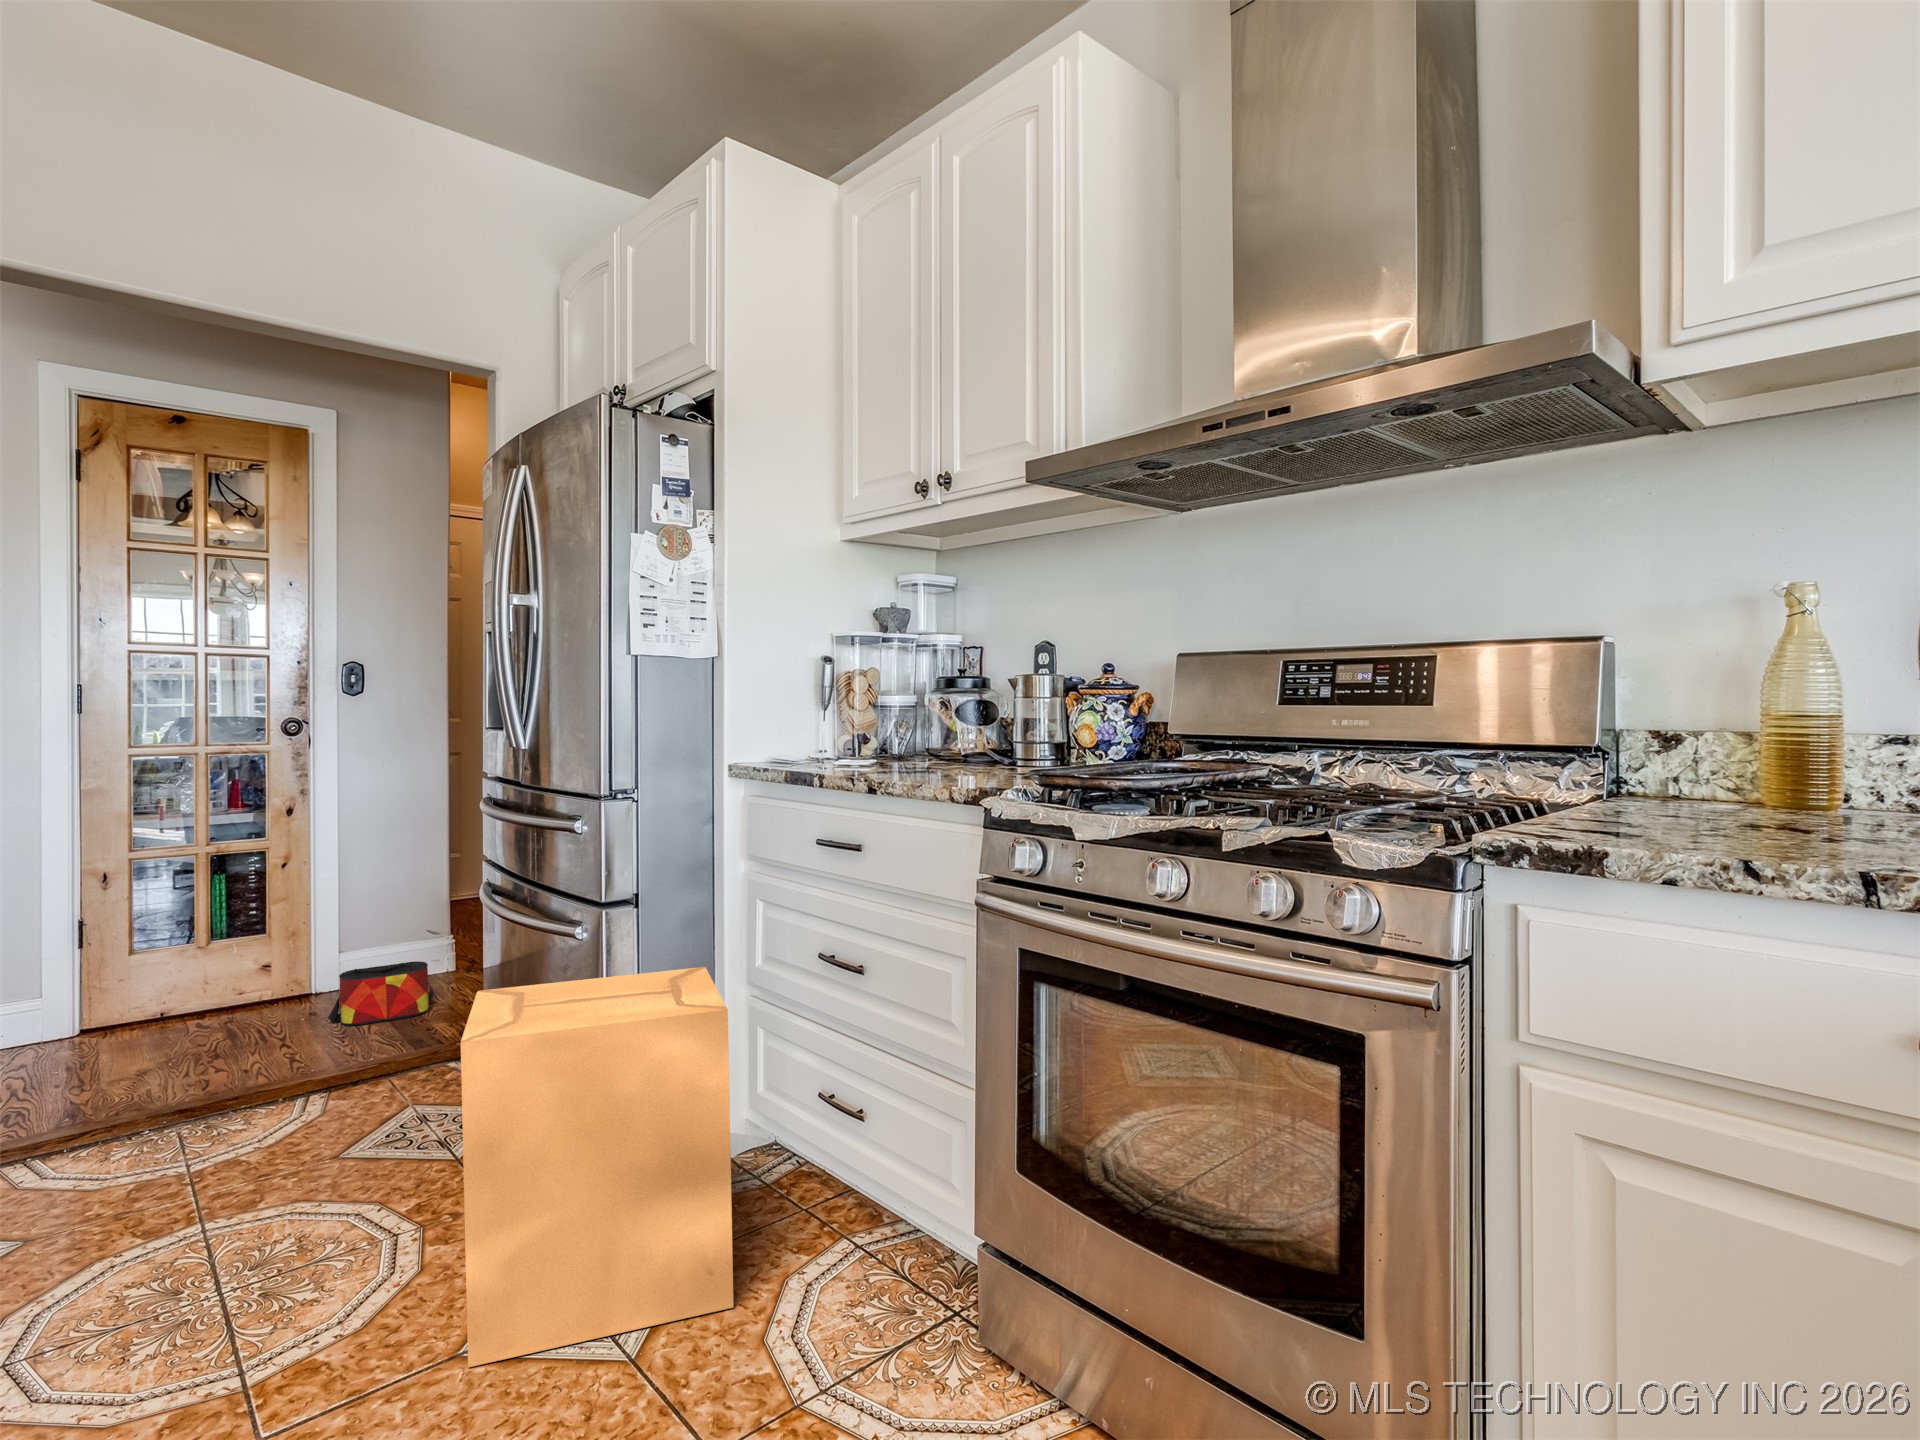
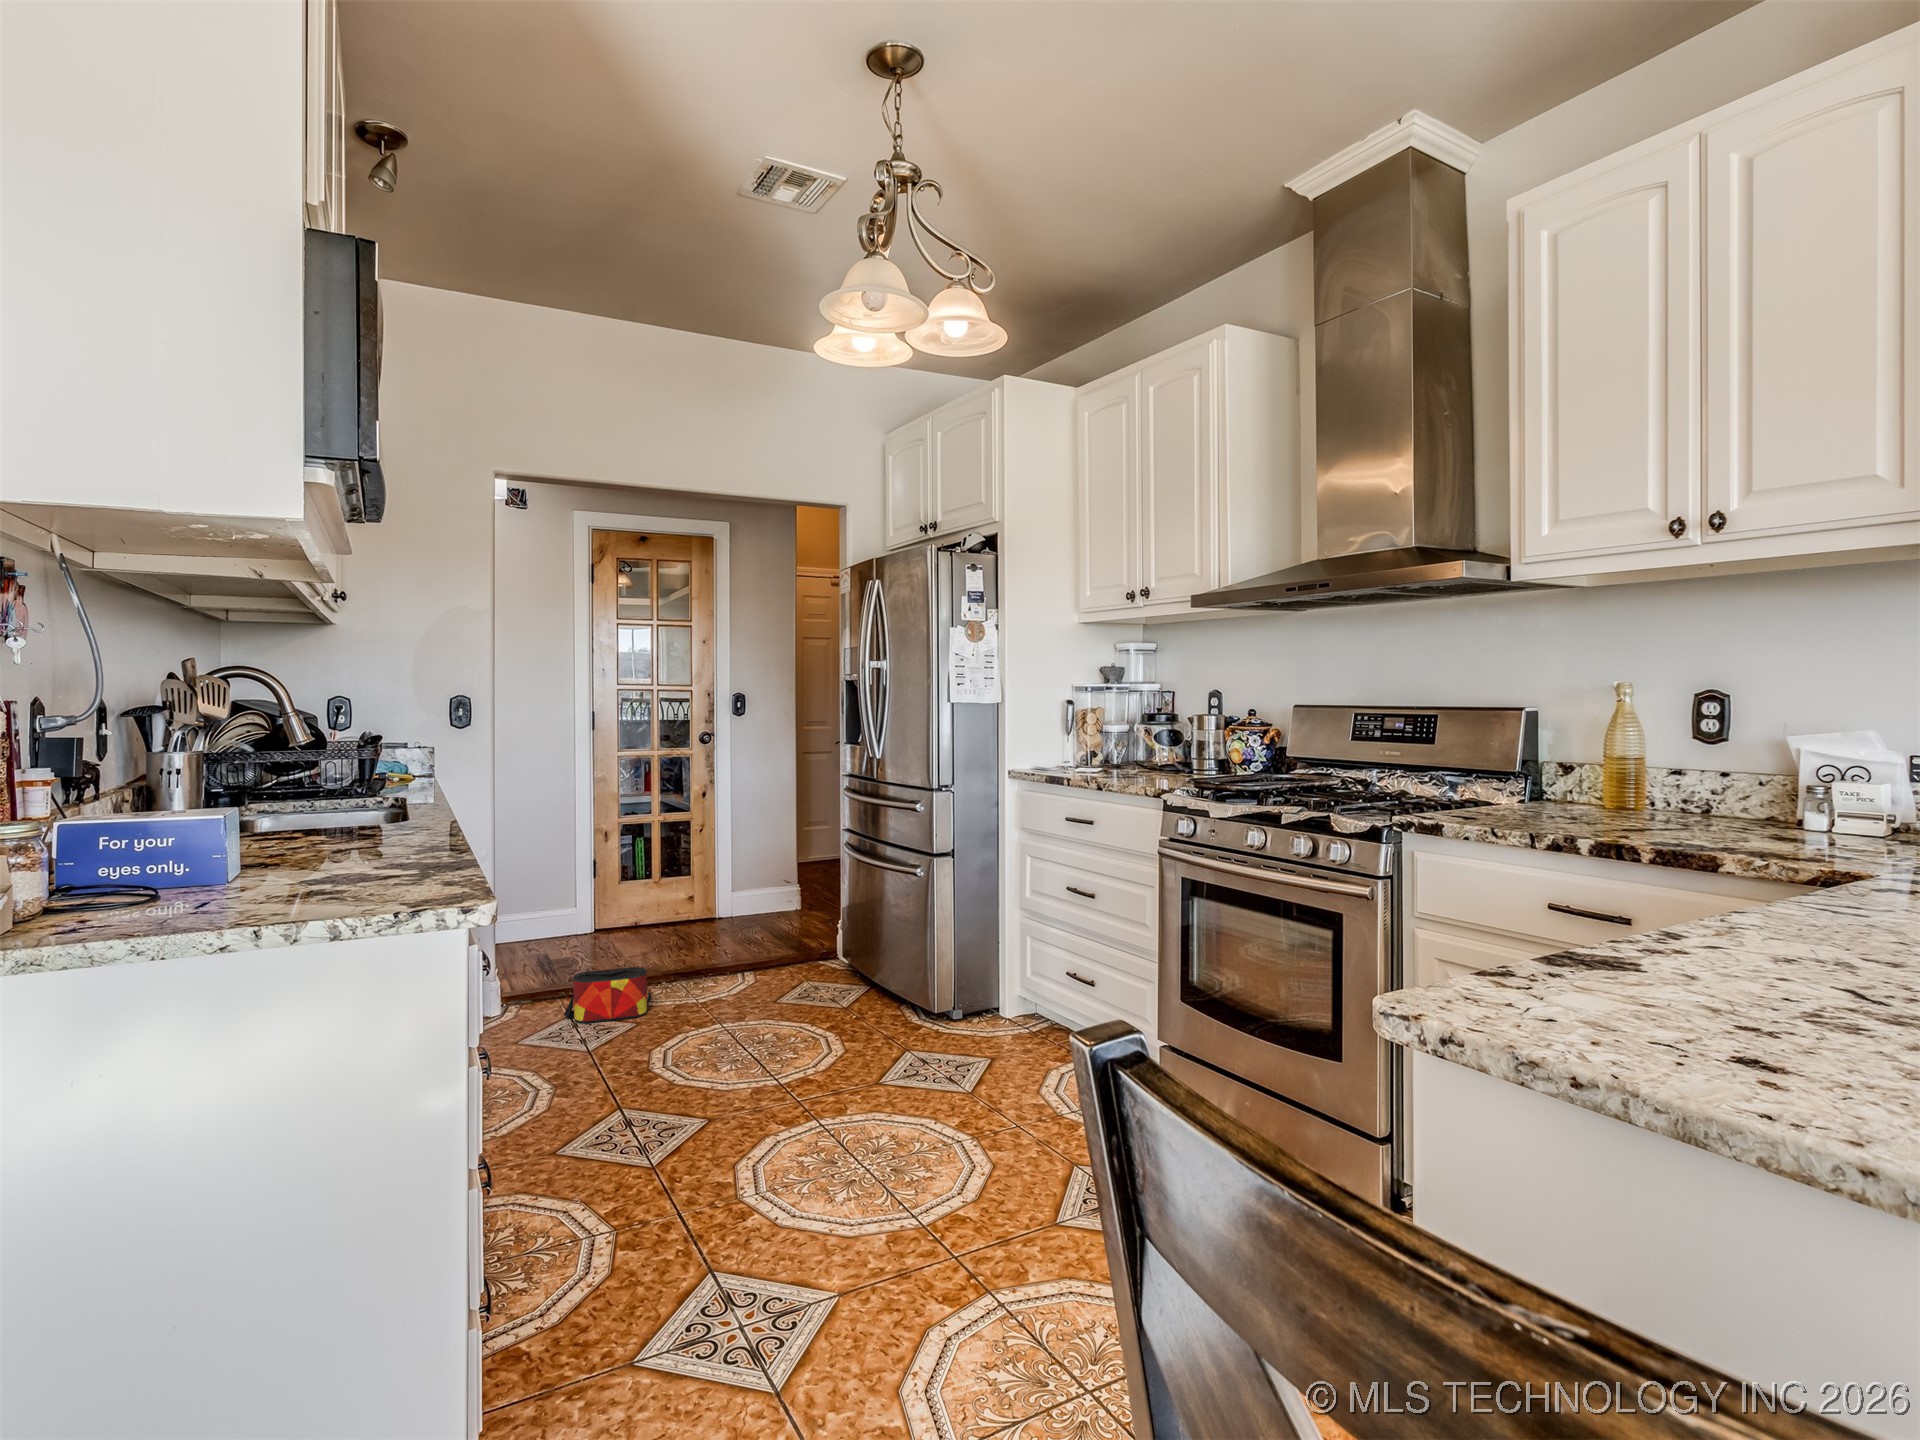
cardboard box: present [461,967,733,1367] -> none [634,1016,875,1377]

